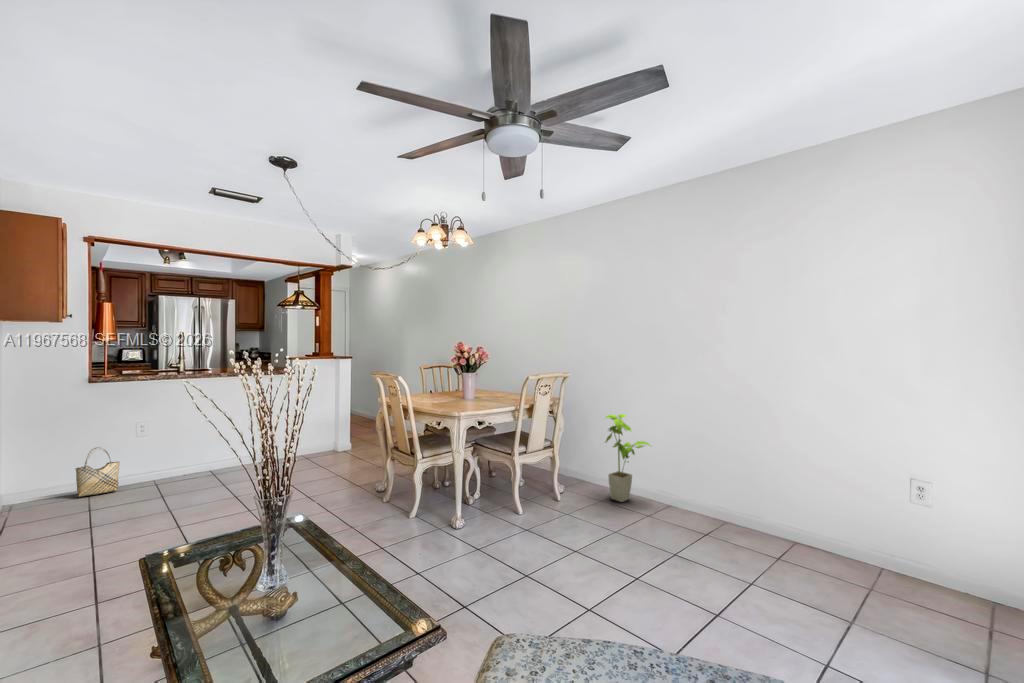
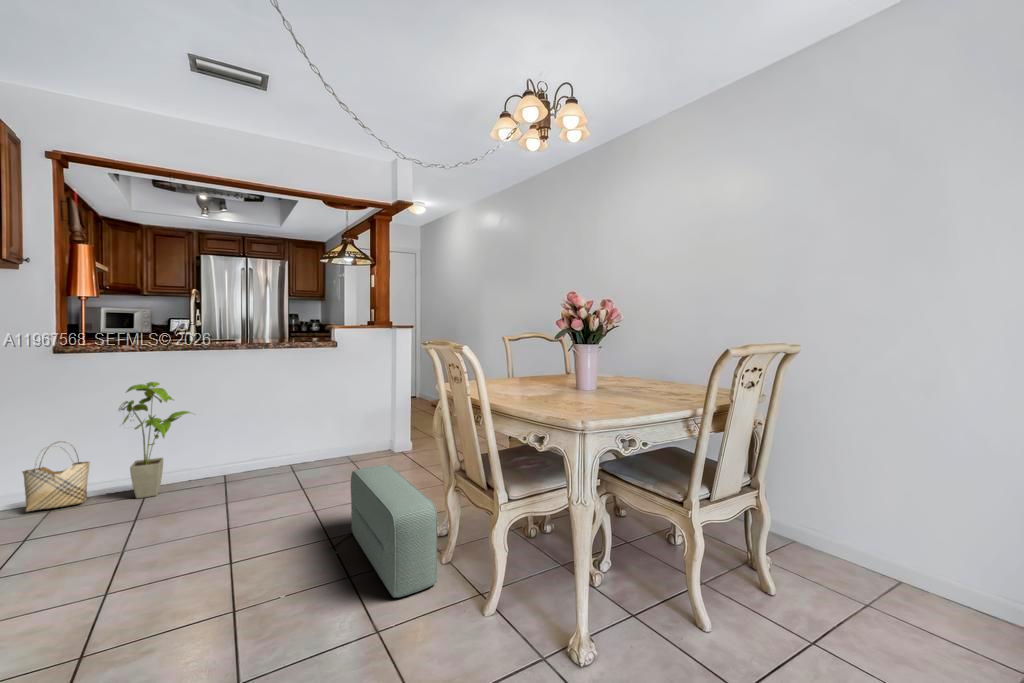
house plant: present [605,414,651,502] -> present [119,382,191,498]
pouf: none [323,451,382,516] -> present [351,465,437,598]

